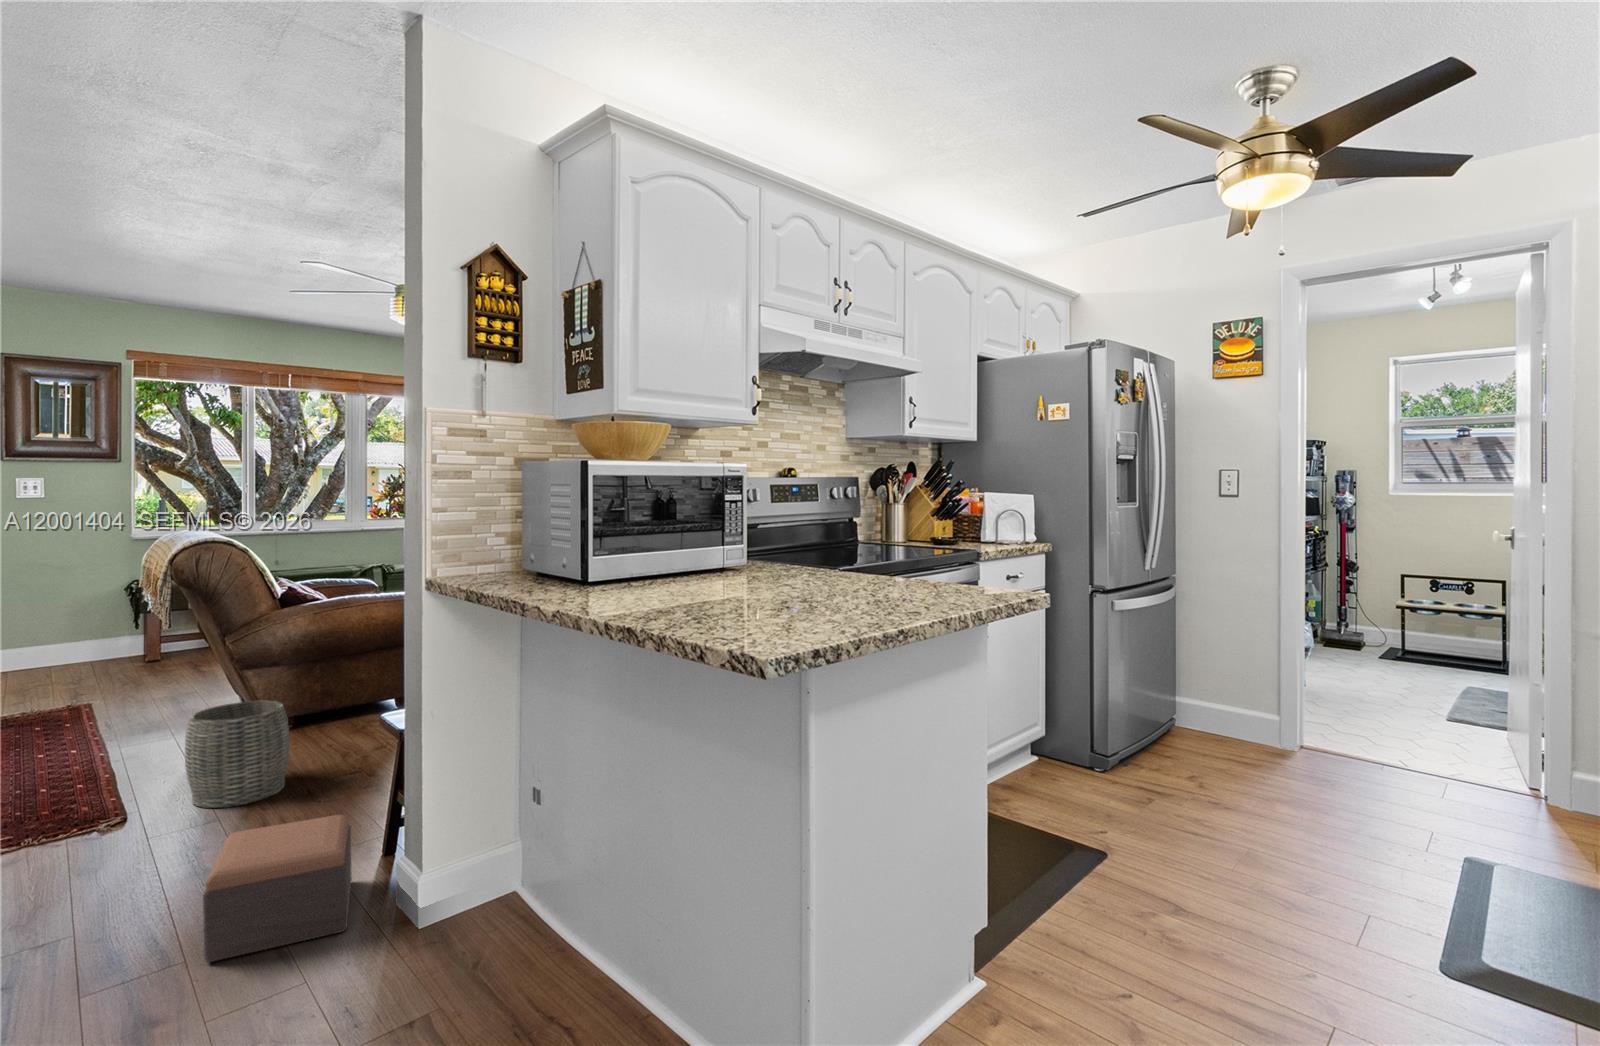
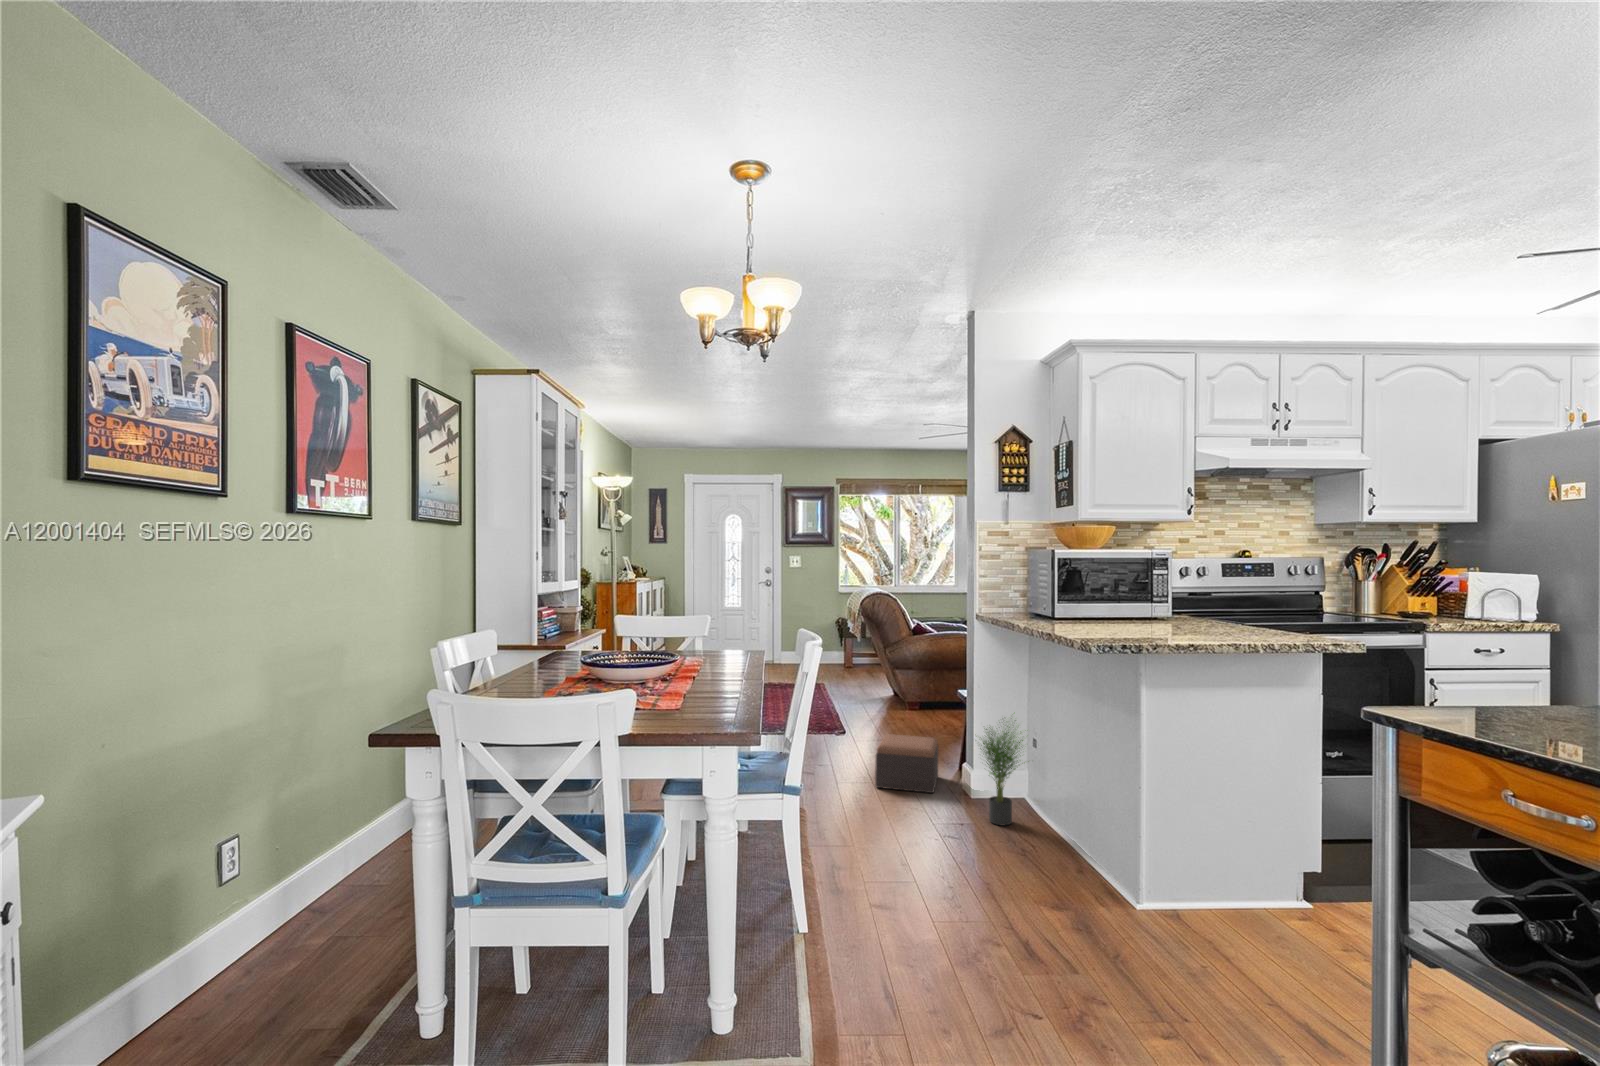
woven basket: present [185,701,289,808] -> none [866,681,913,735]
potted plant: none [427,753,558,970] -> present [980,720,1023,826]

